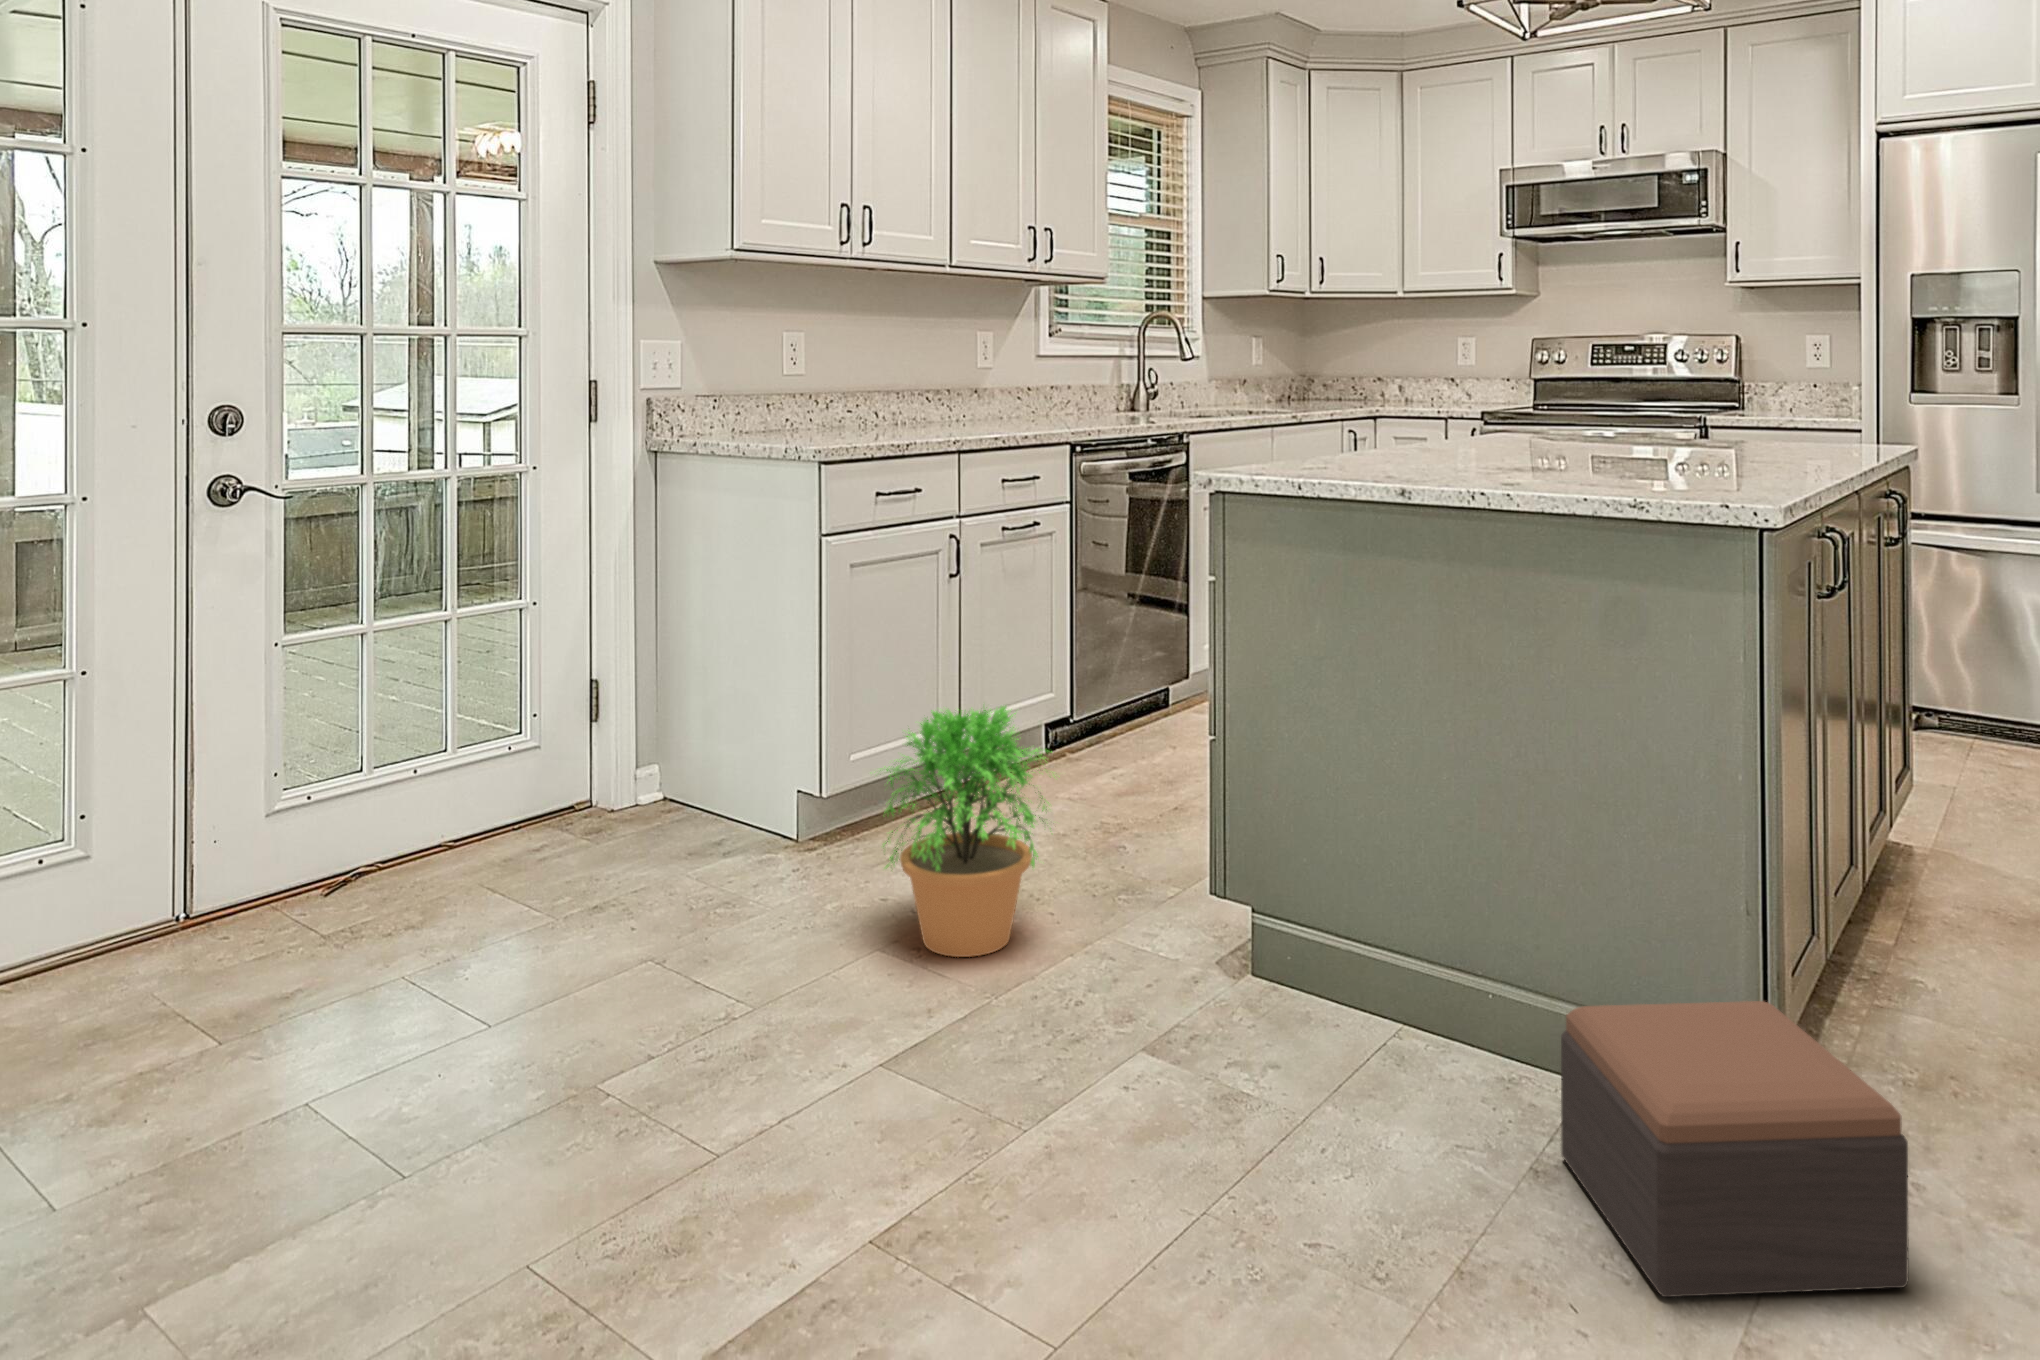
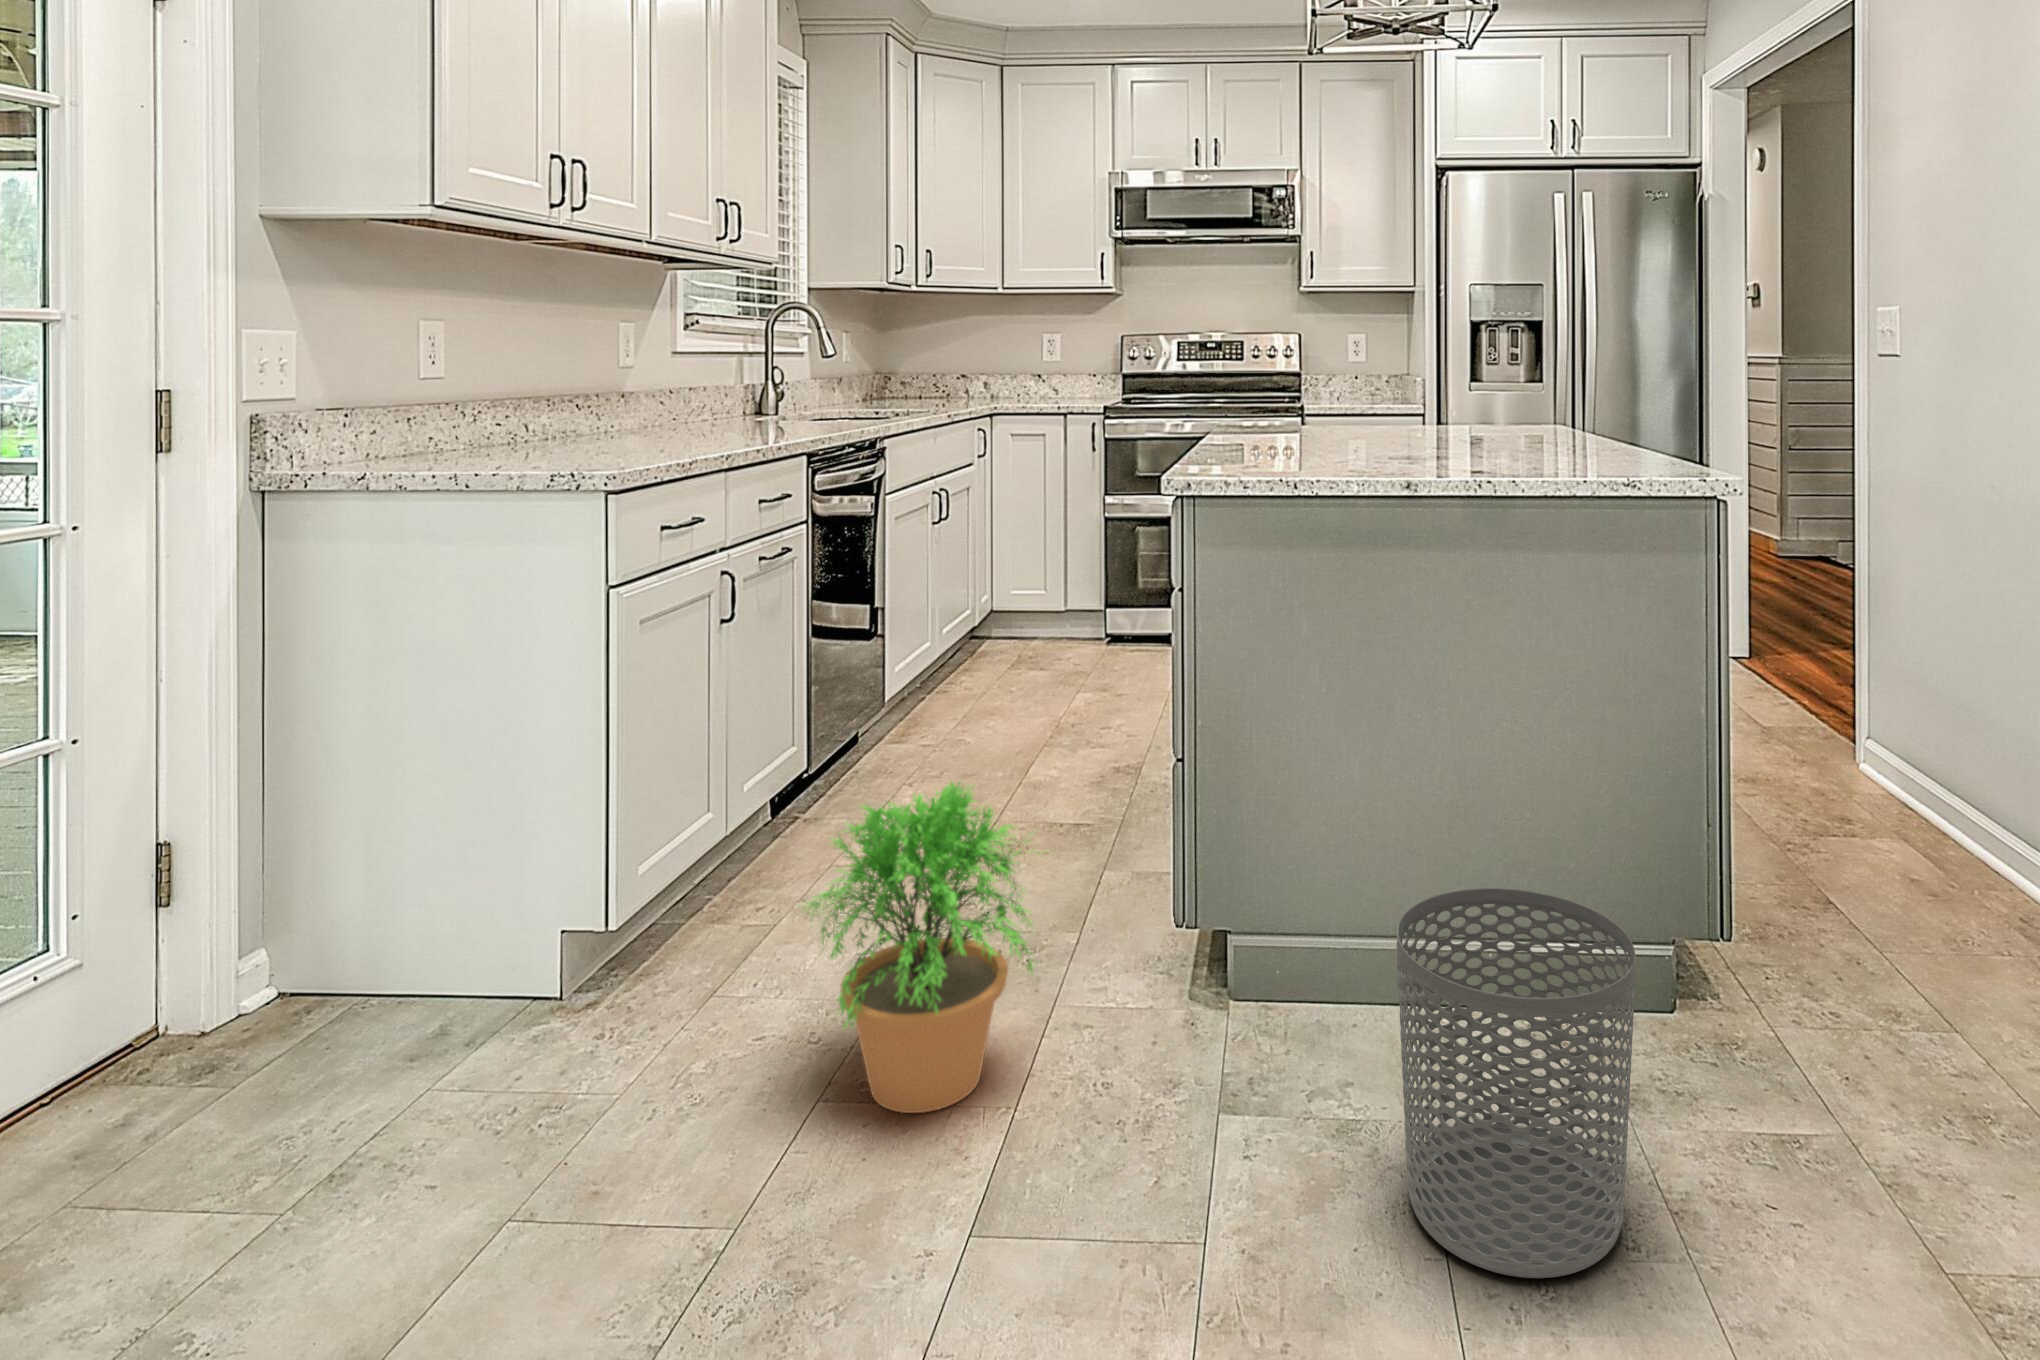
waste bin: none [1194,853,1413,1192] -> present [1397,888,1636,1278]
footstool: present [1561,1001,1909,1297] -> none [1704,929,2019,1243]

